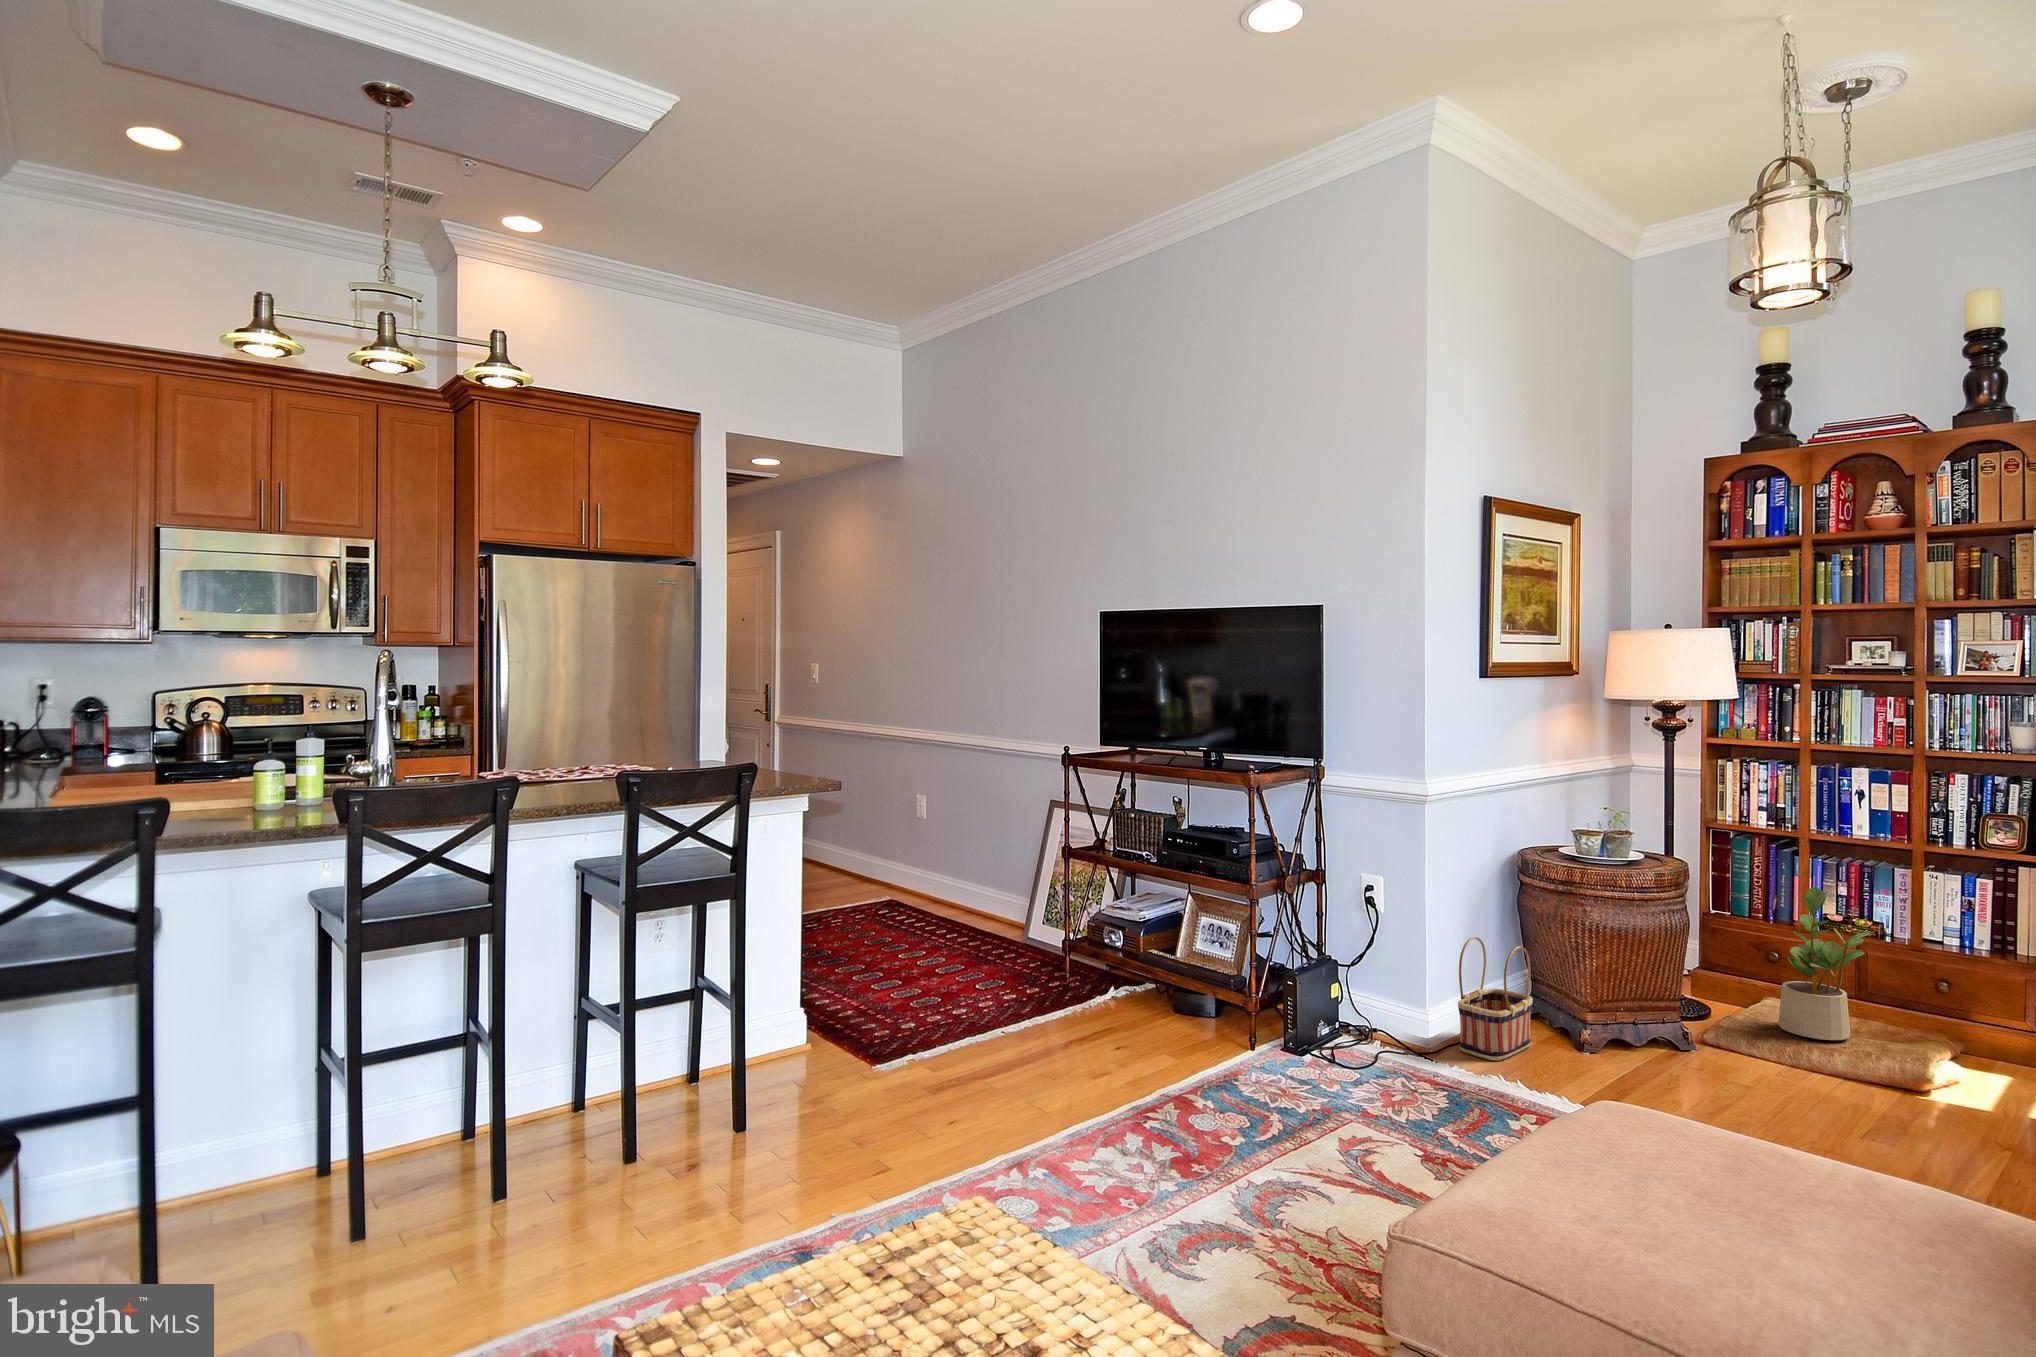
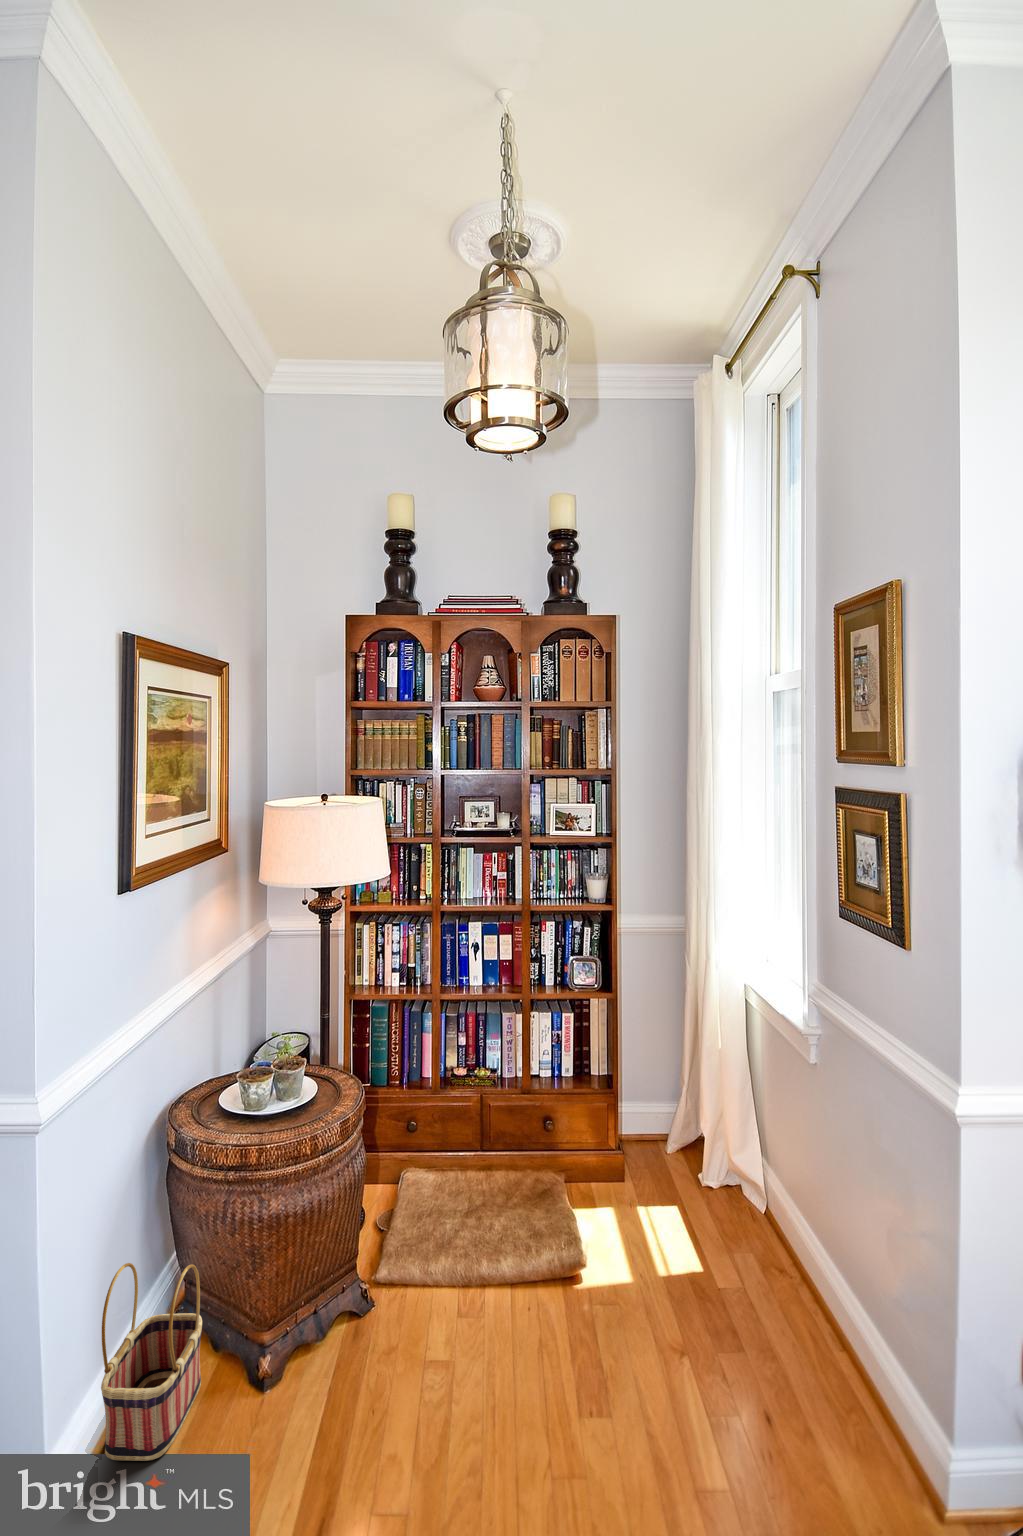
potted plant: present [1778,887,1870,1040] -> none [428,1056,497,1213]

